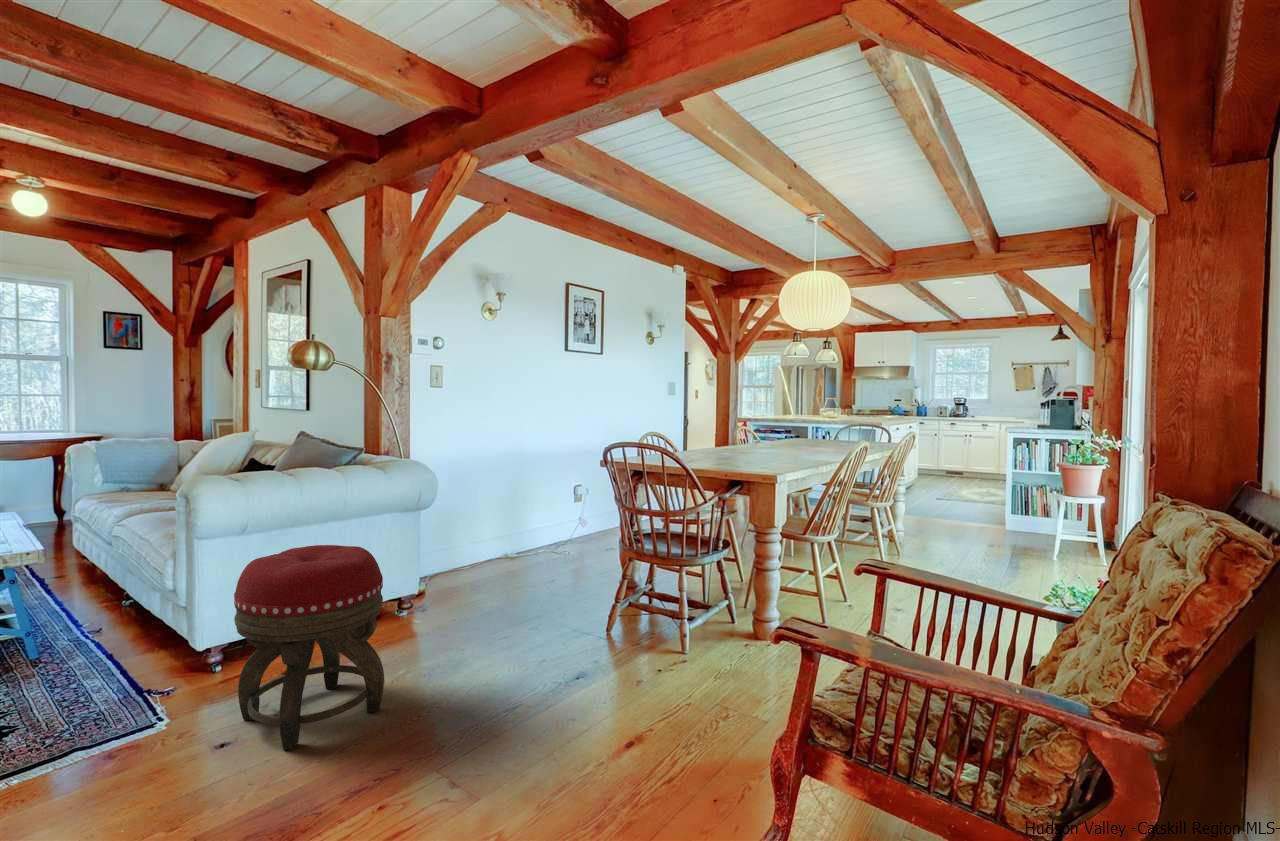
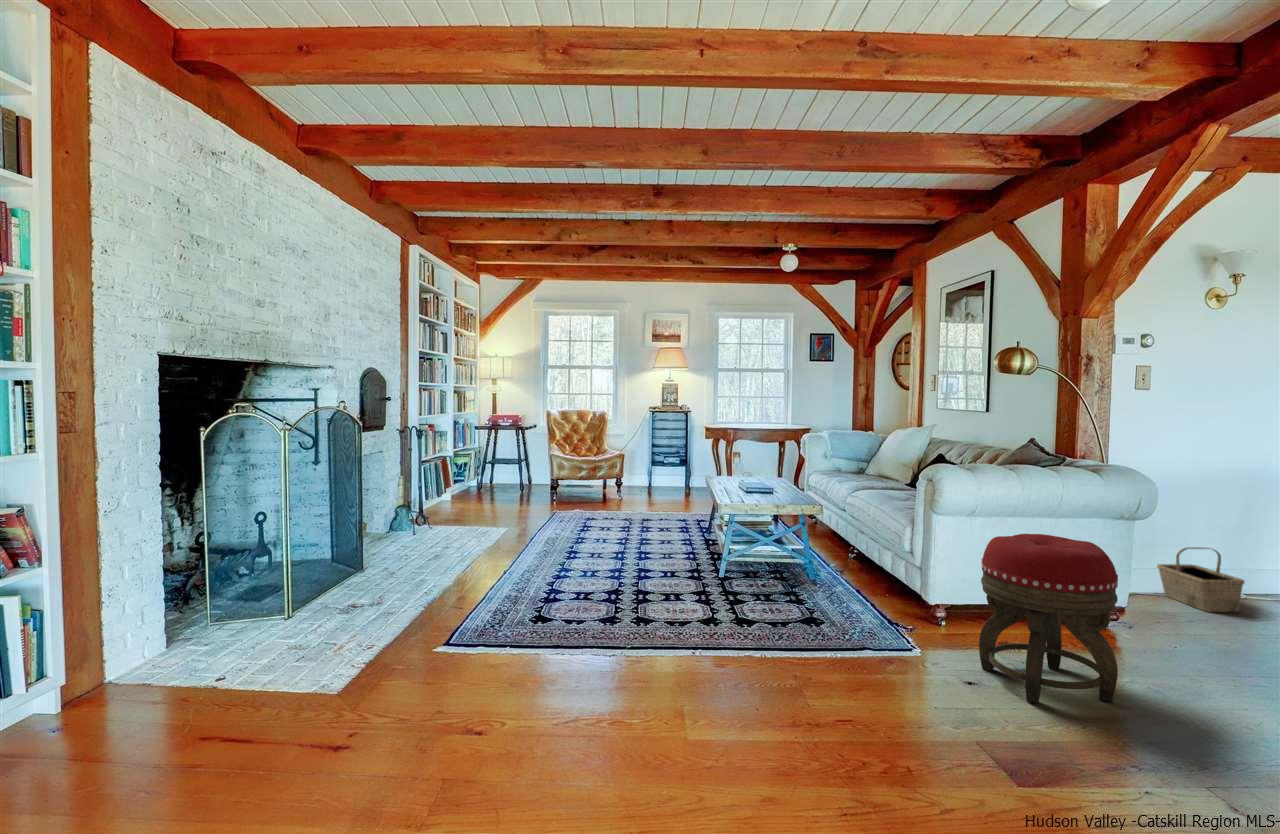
basket: none [452,521,509,577] -> present [1157,547,1244,612]

